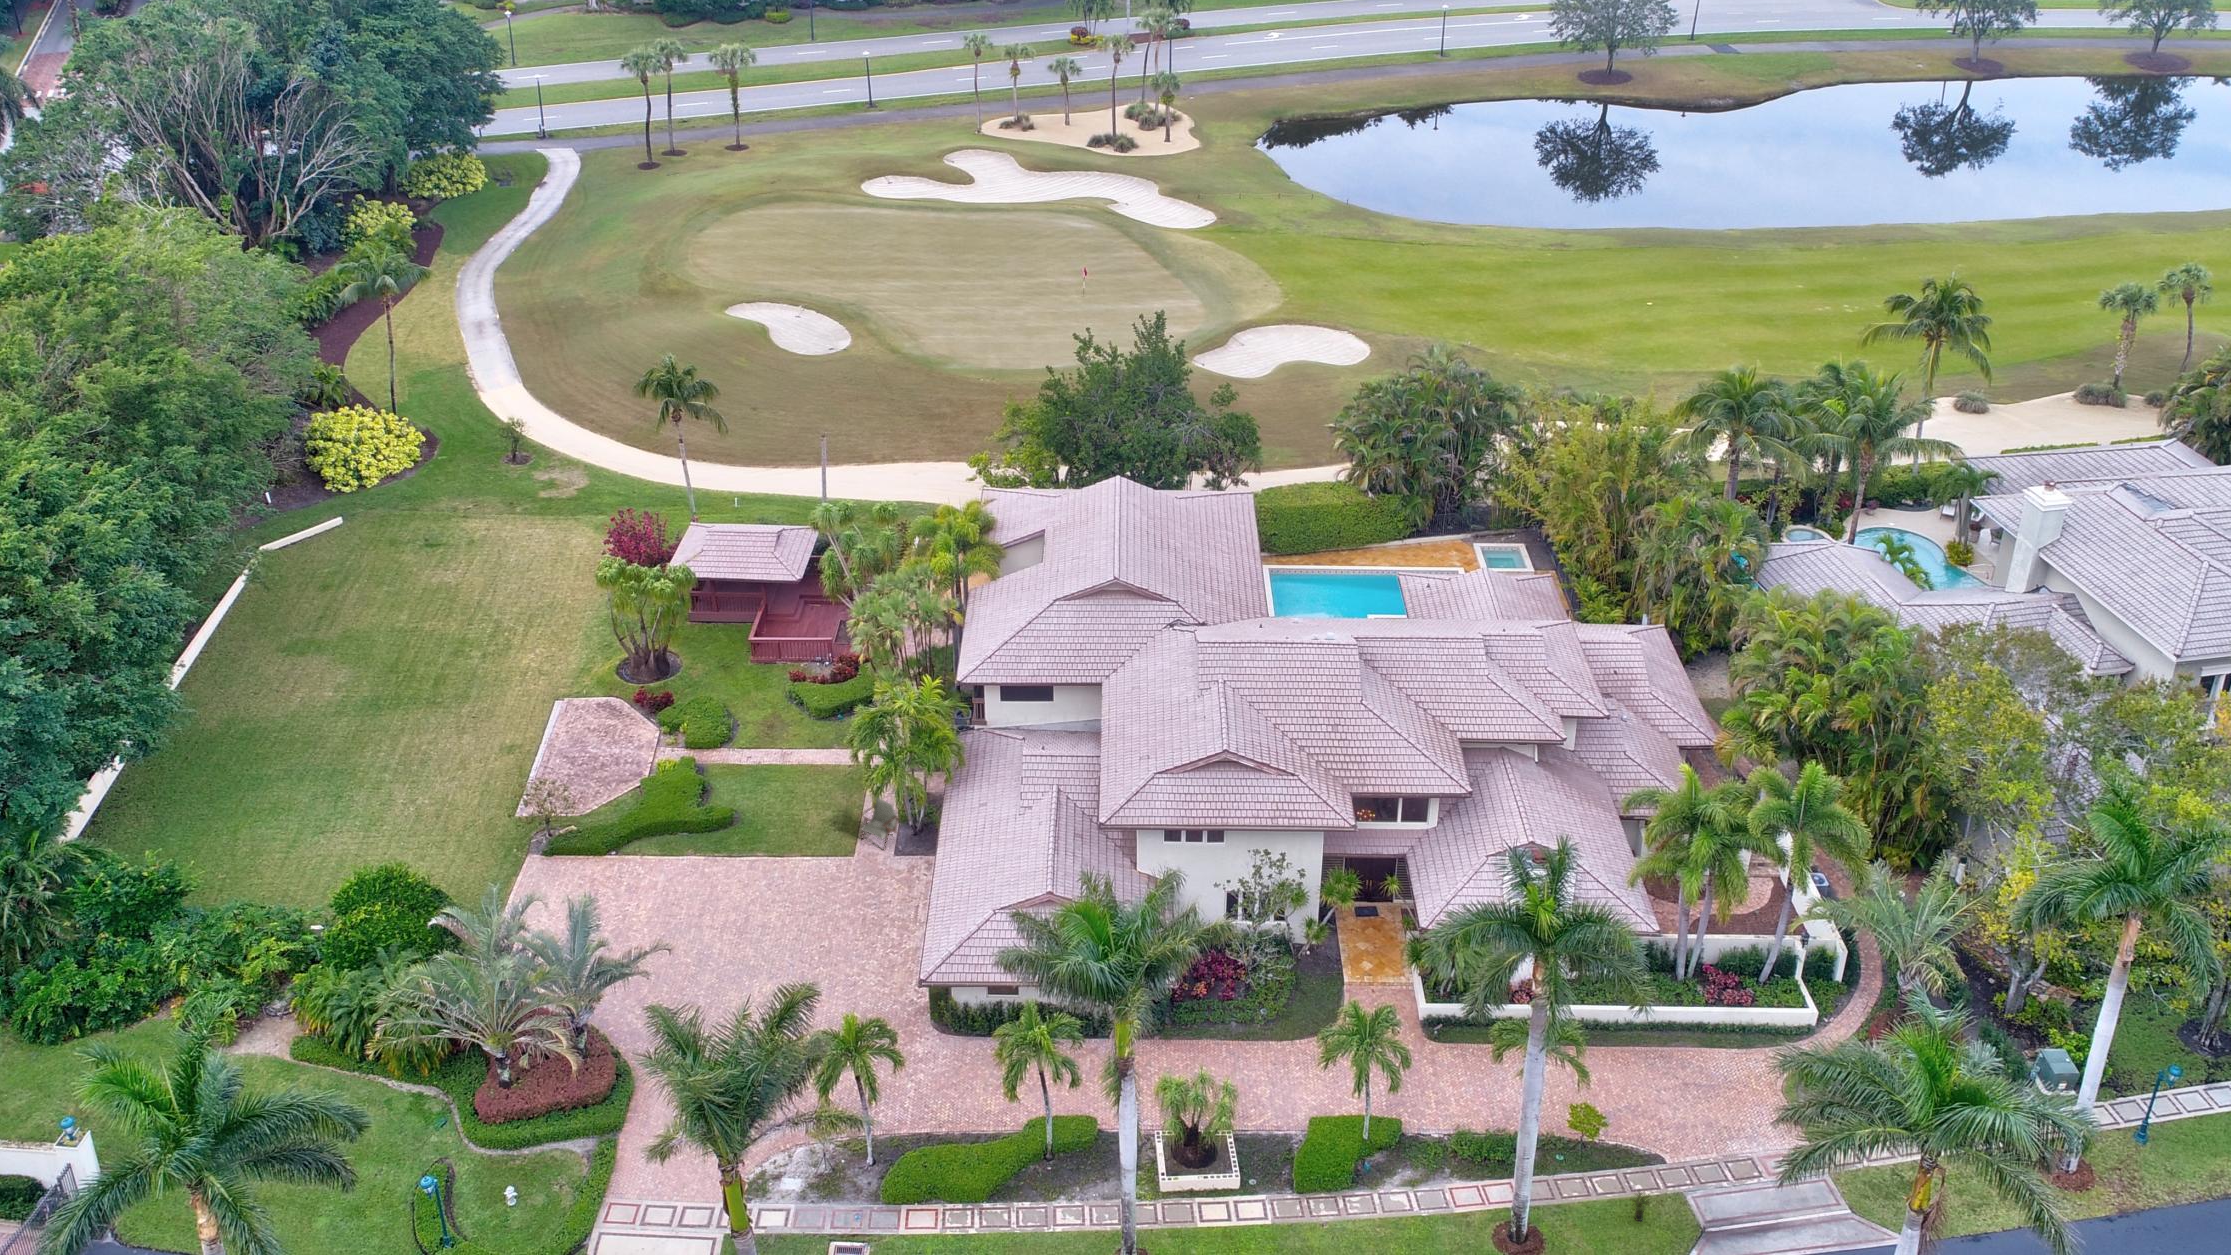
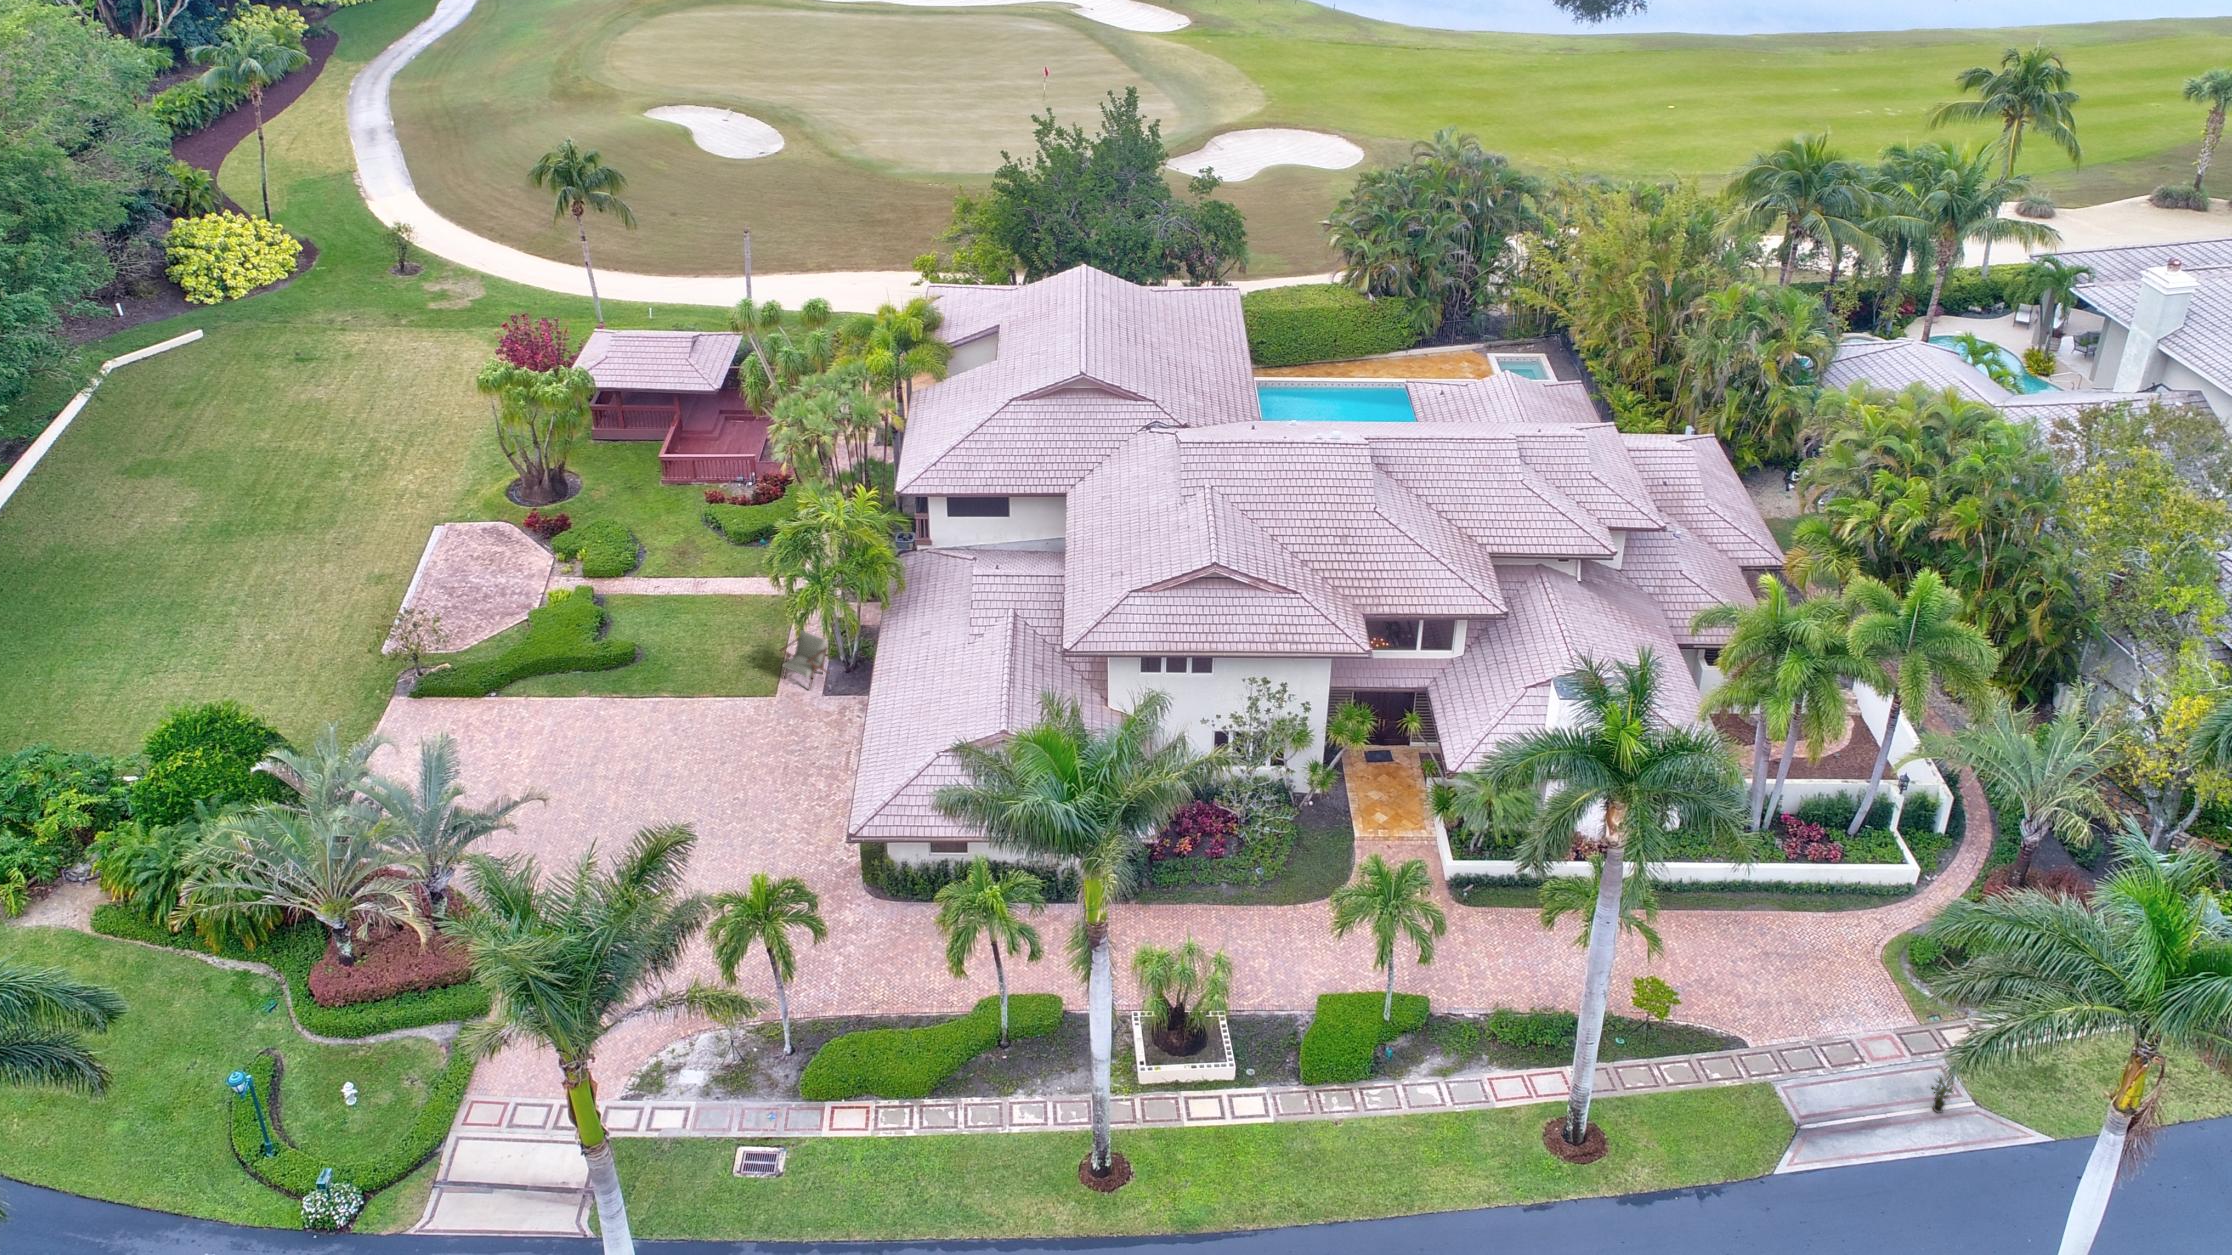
potted plant: present [1631,1191,1649,1221] -> present [1932,1077,1954,1113]

